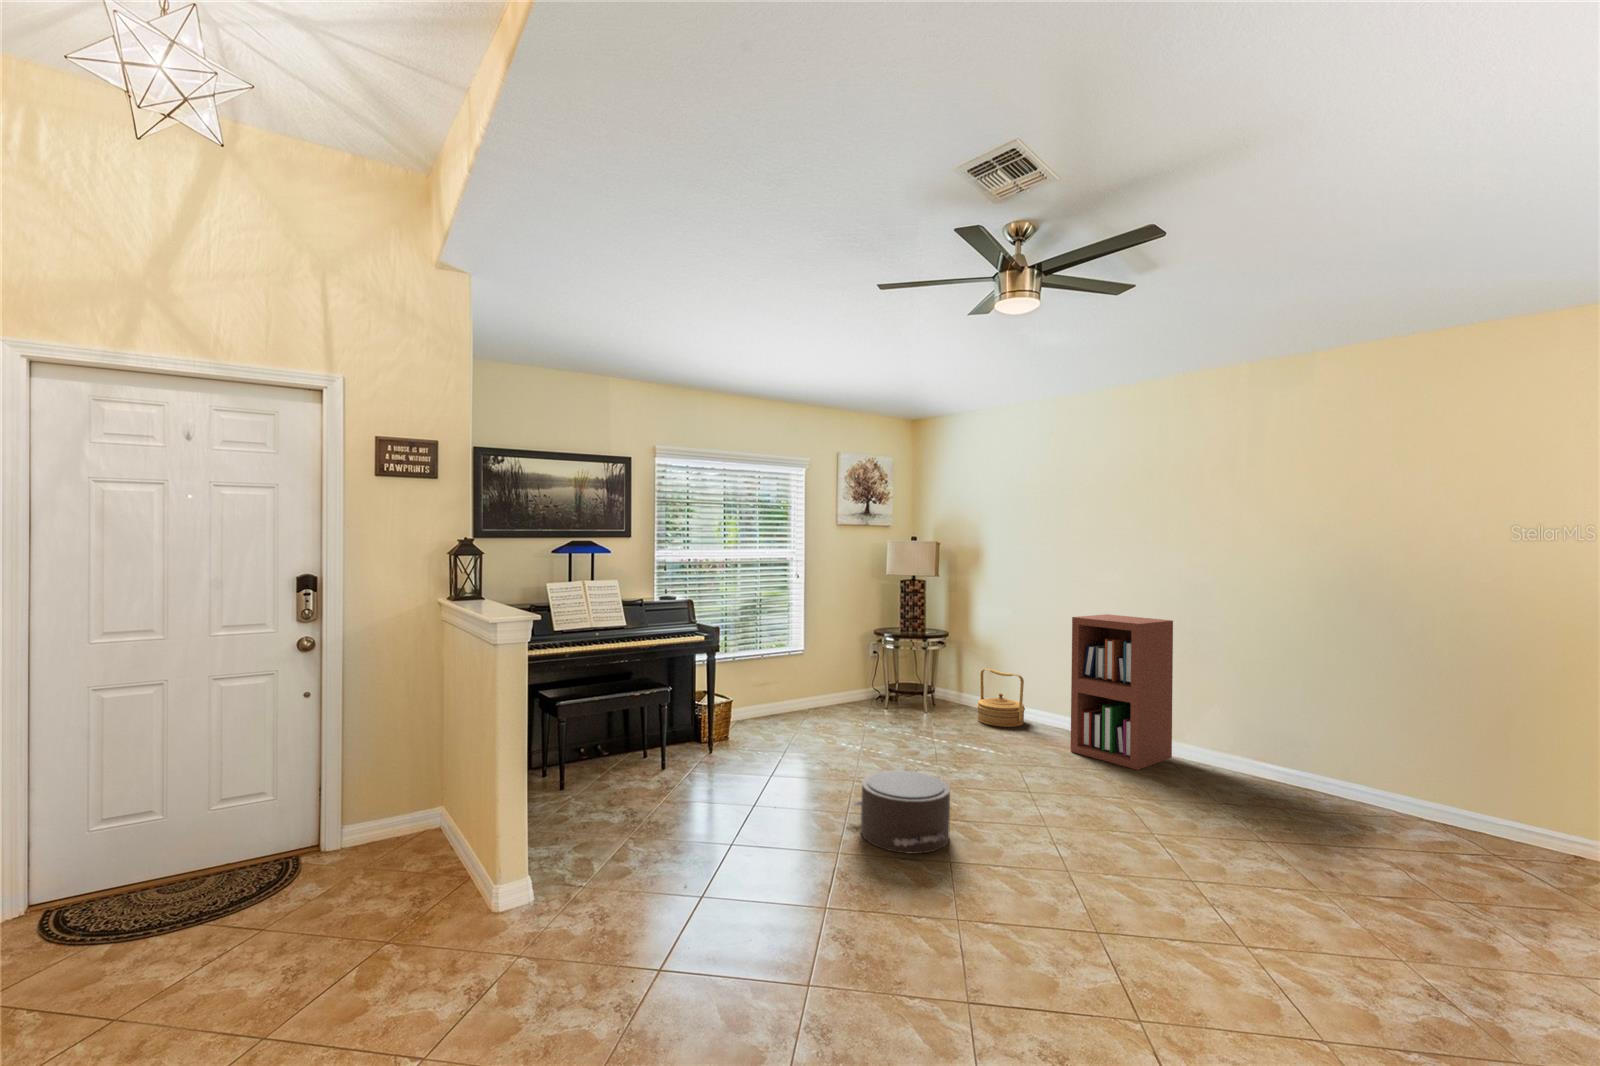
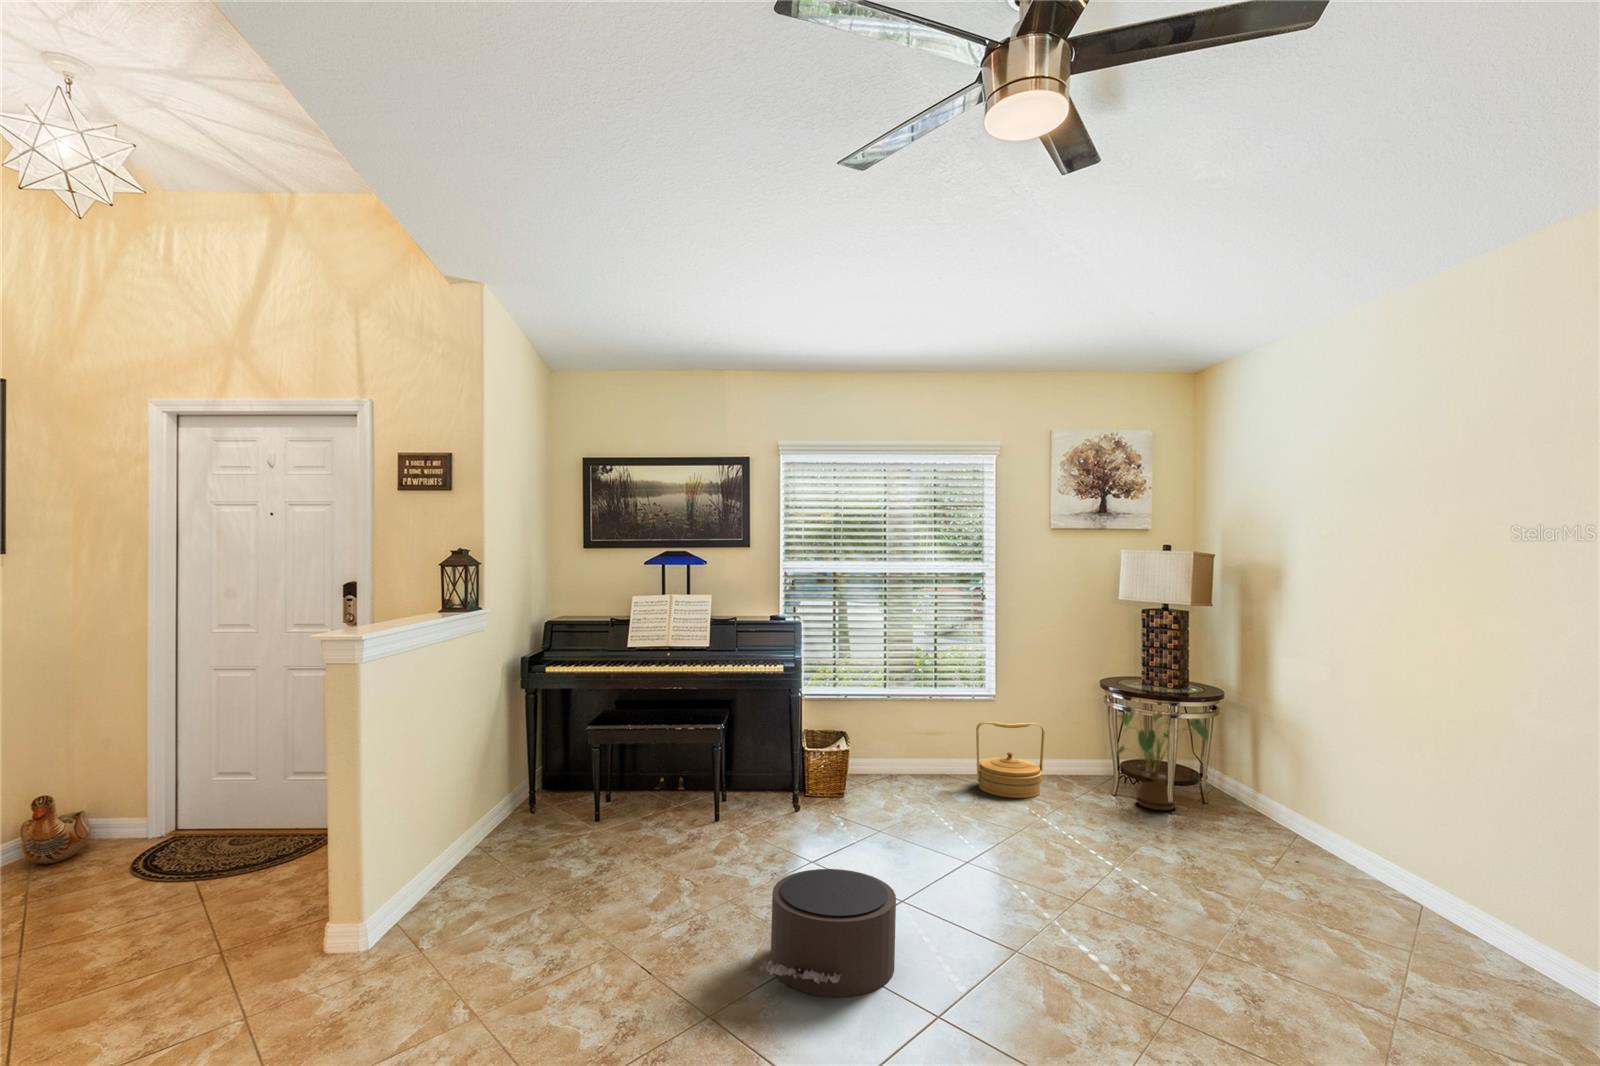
bookshelf: present [1071,614,1173,770] -> none [1328,686,1564,996]
house plant: none [891,642,947,710] -> present [1117,712,1208,810]
woven basket: present [977,668,1025,727] -> present [976,722,1045,798]

